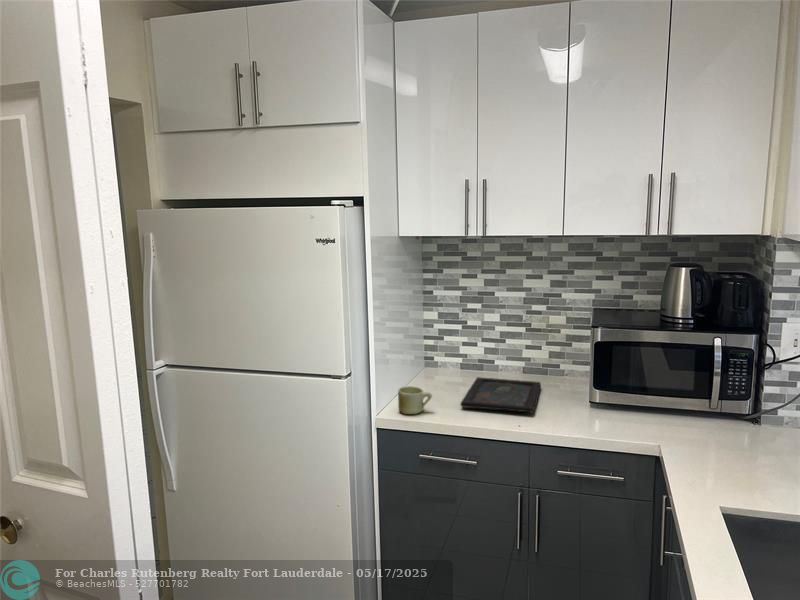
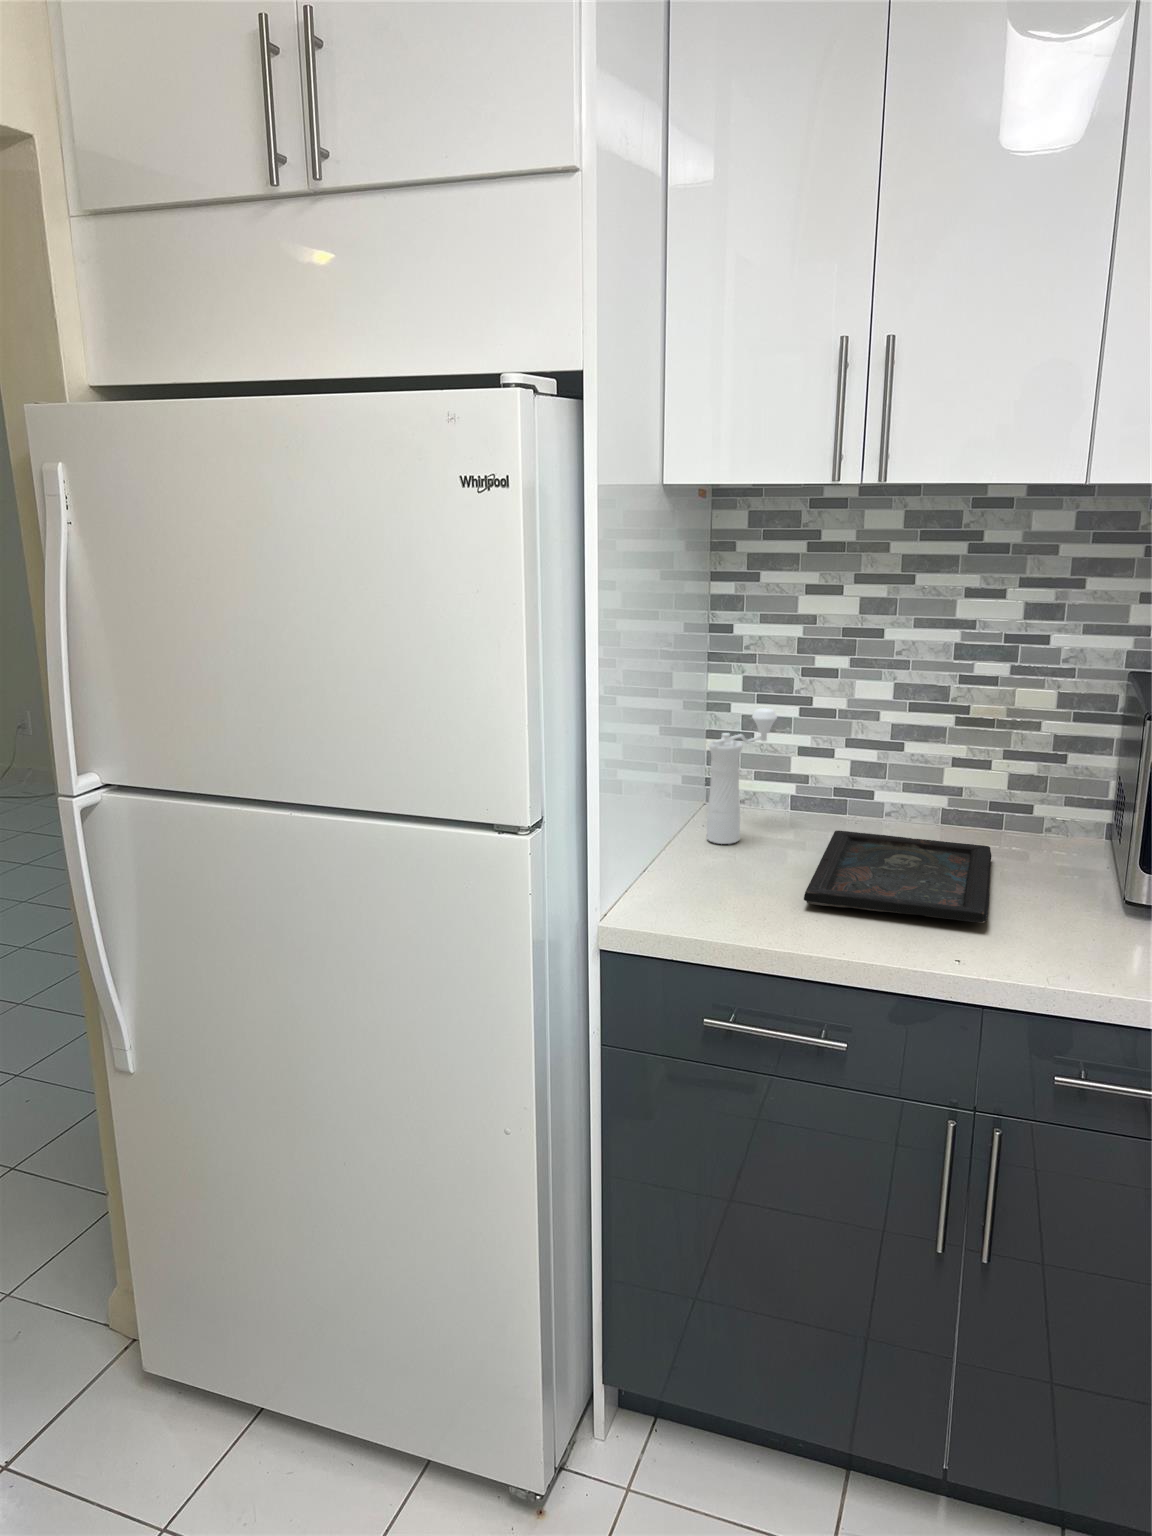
pepper mill: none [422,326,452,384] -> present [707,708,777,844]
mug: present [398,386,432,414] -> none [654,850,737,918]

